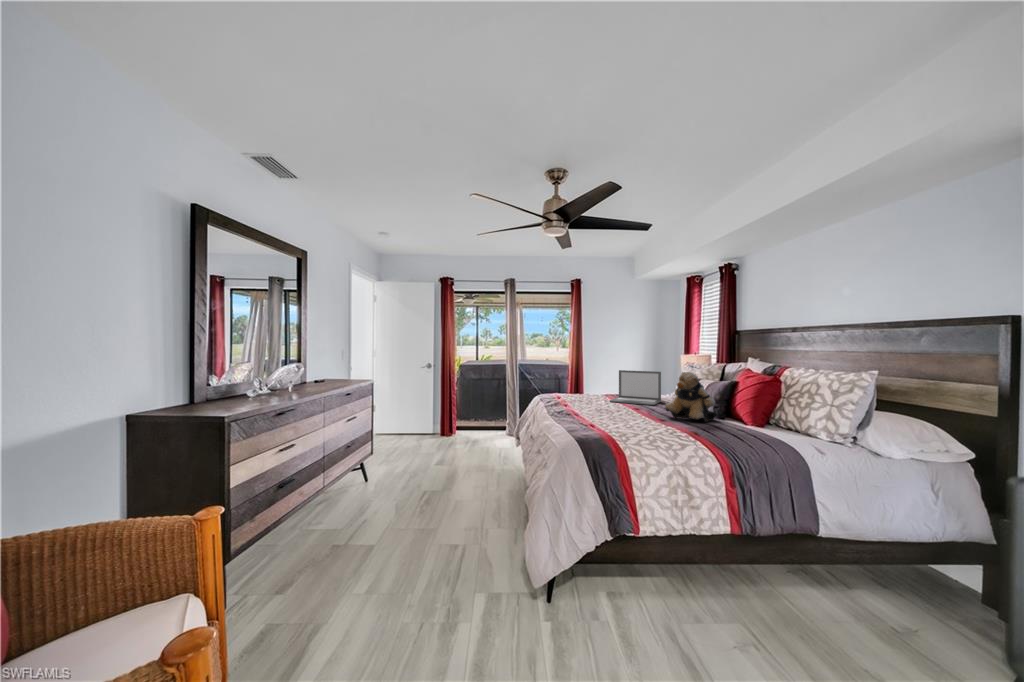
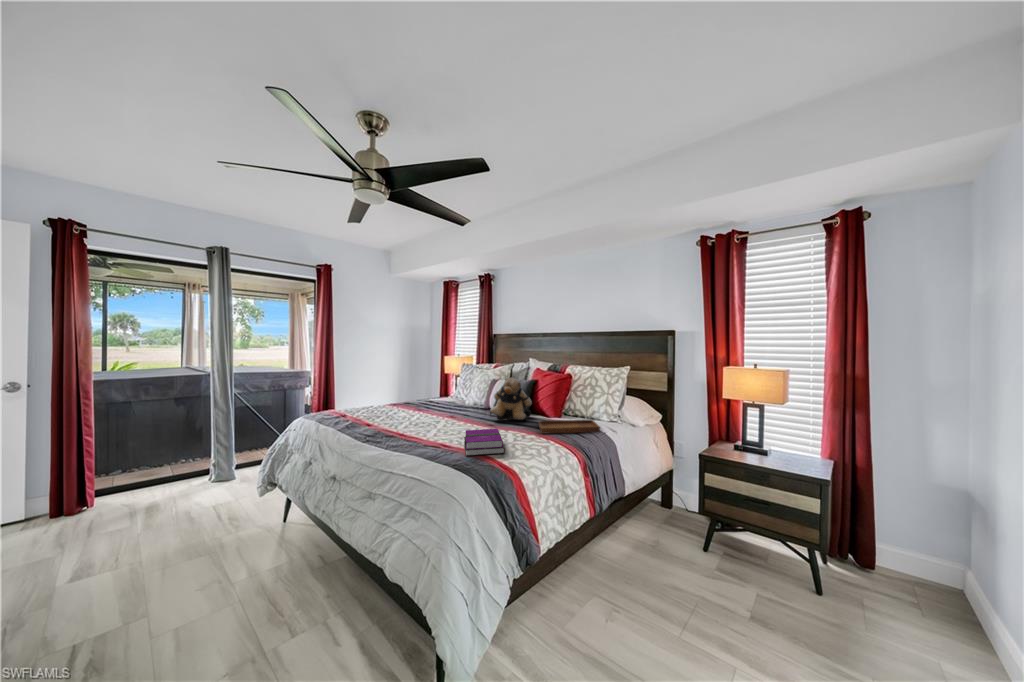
laptop: present [610,370,661,405] -> none [415,375,460,412]
tray: none [701,412,786,444] -> present [538,409,600,434]
hardback book: none [594,414,646,437] -> present [464,429,505,456]

